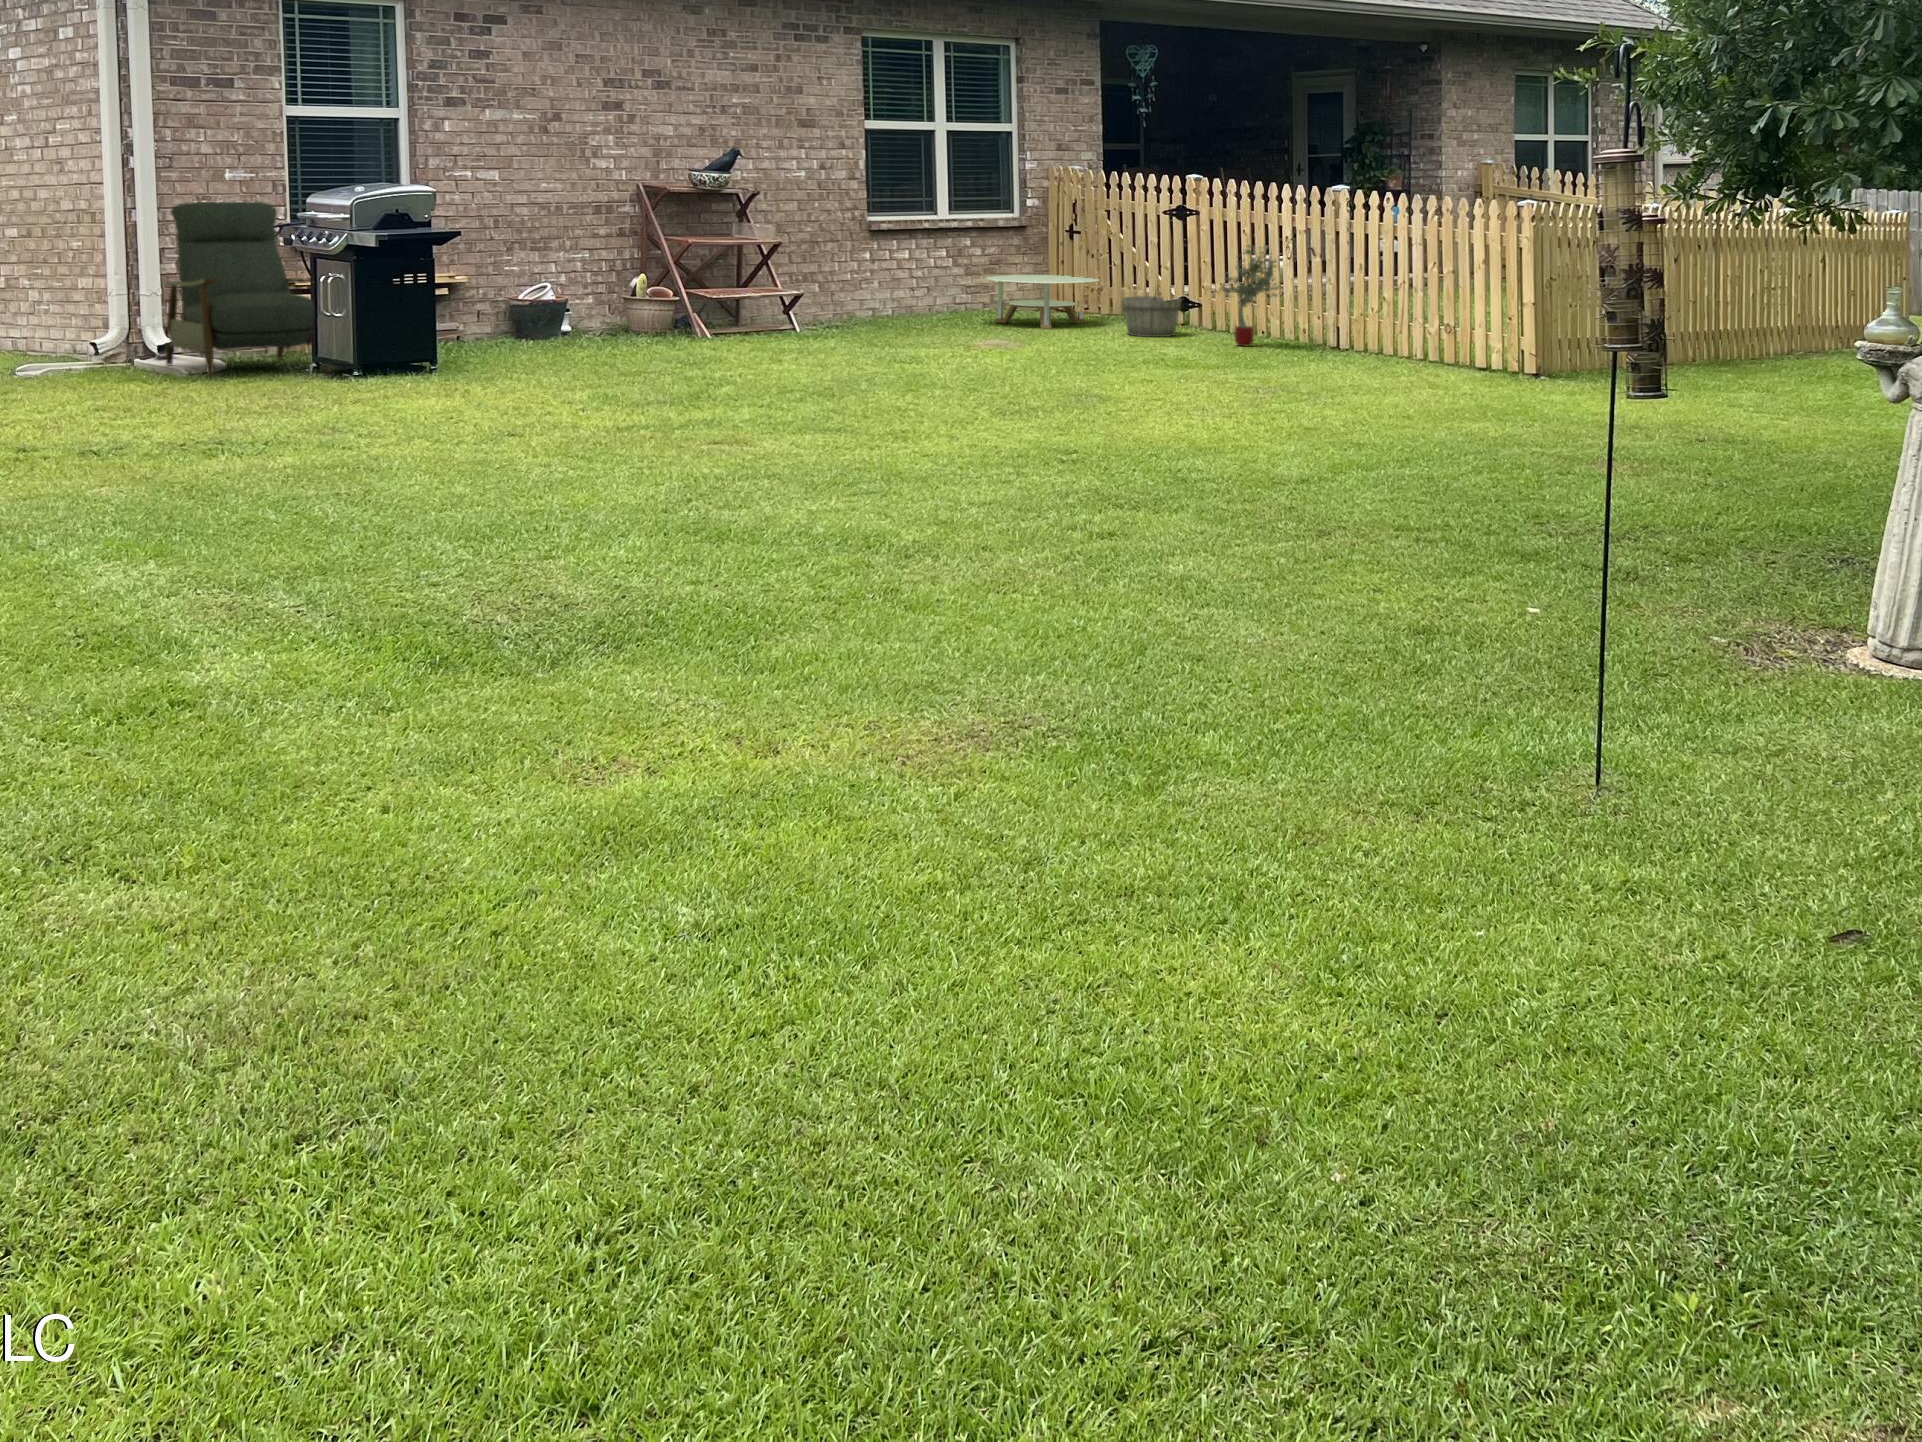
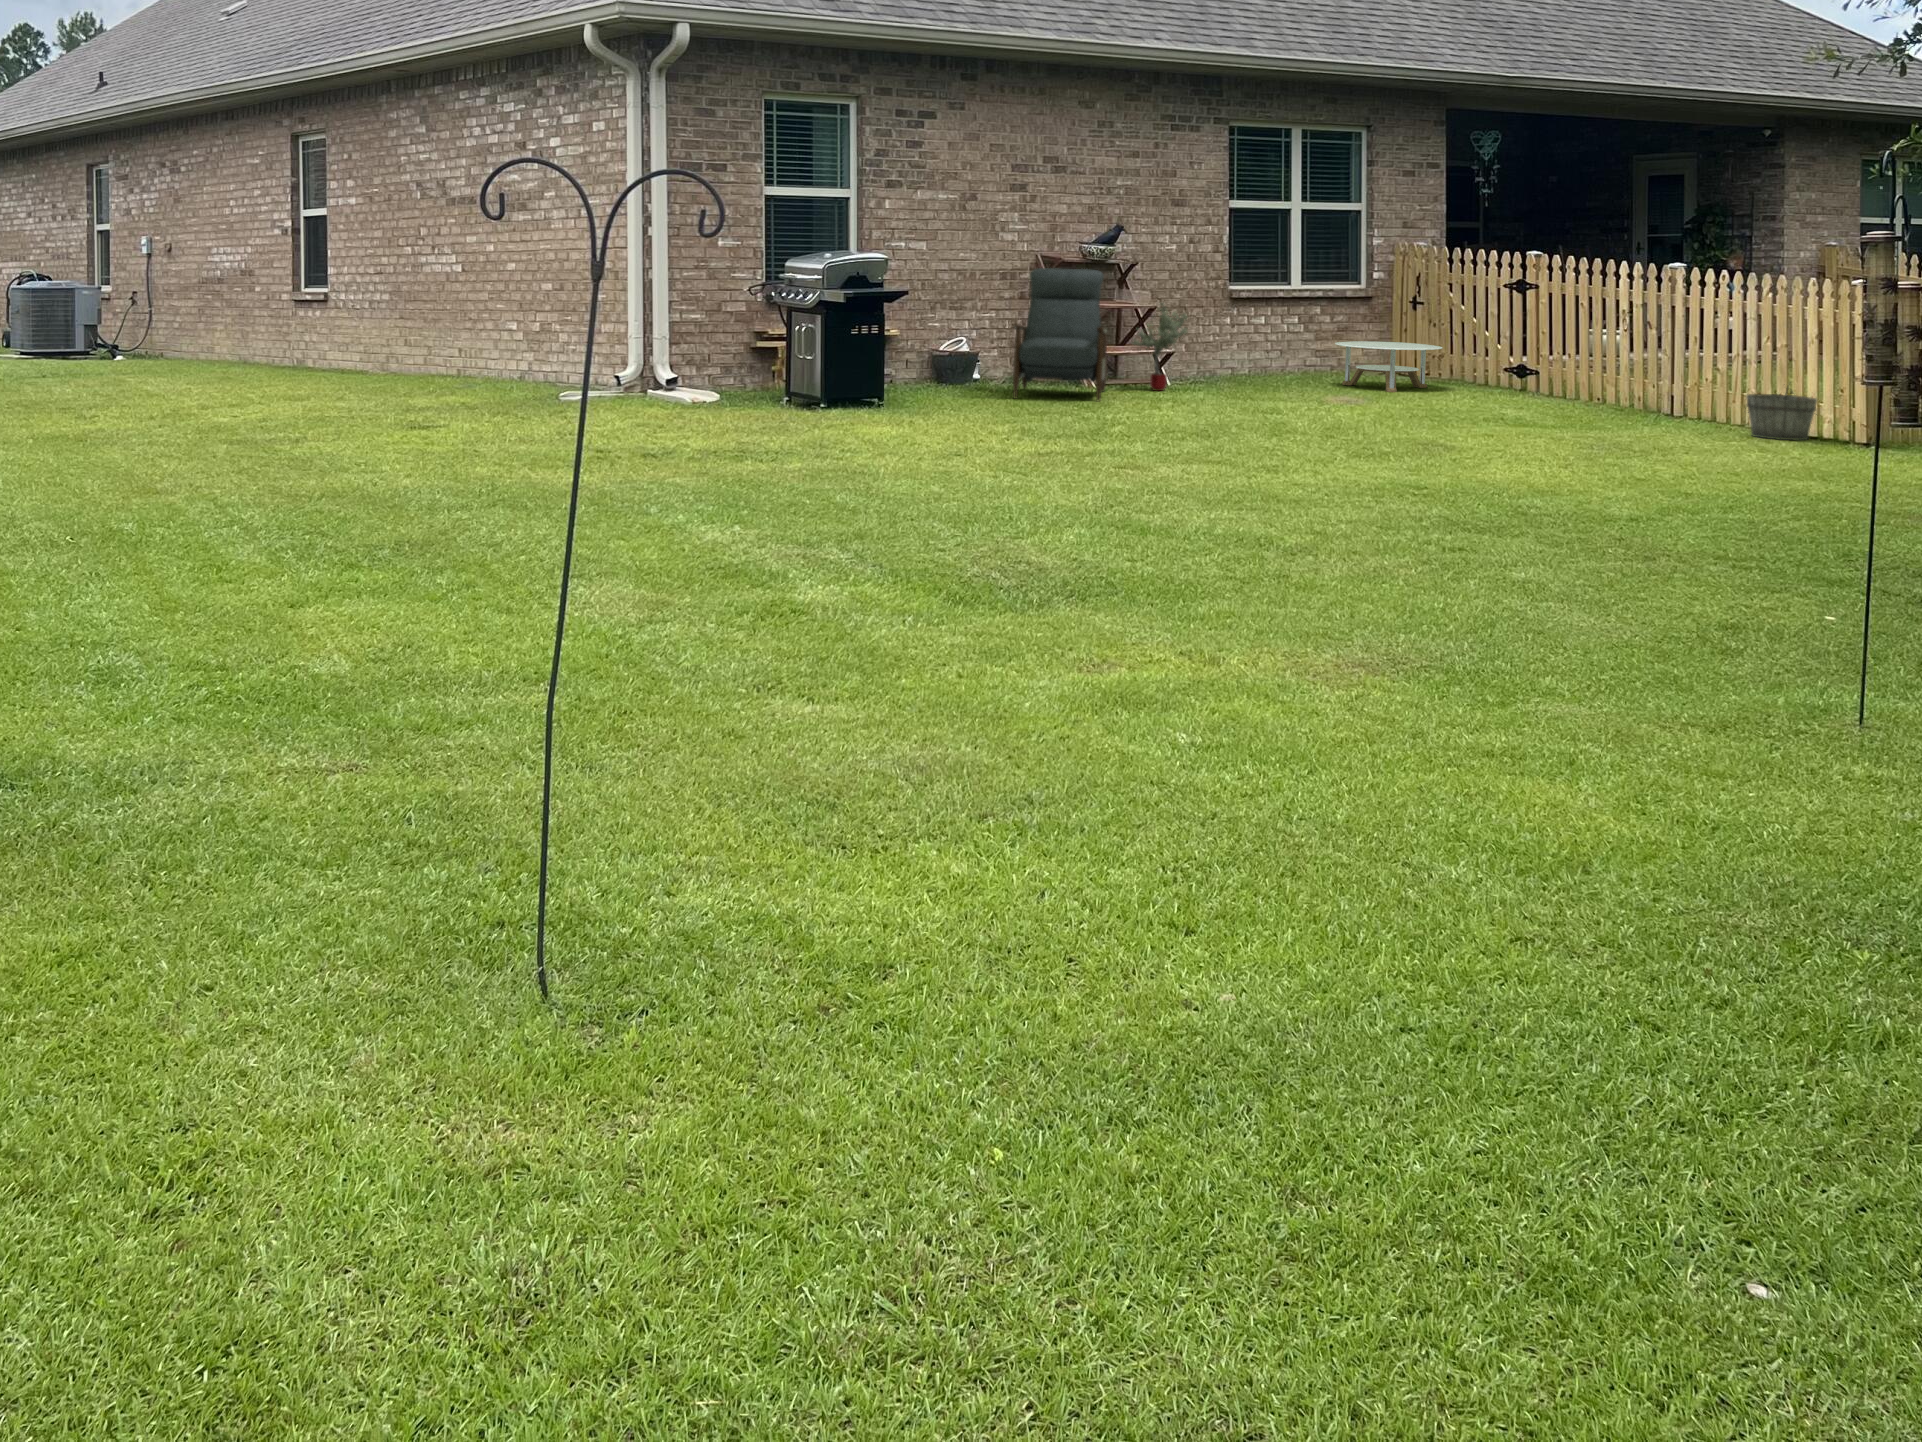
chair: present [166,202,330,379] -> present [1013,268,1107,401]
potted tree: present [1220,245,1281,346] -> present [1133,303,1187,391]
wooden bucket: present [1123,289,1181,337] -> present [1746,388,1817,440]

